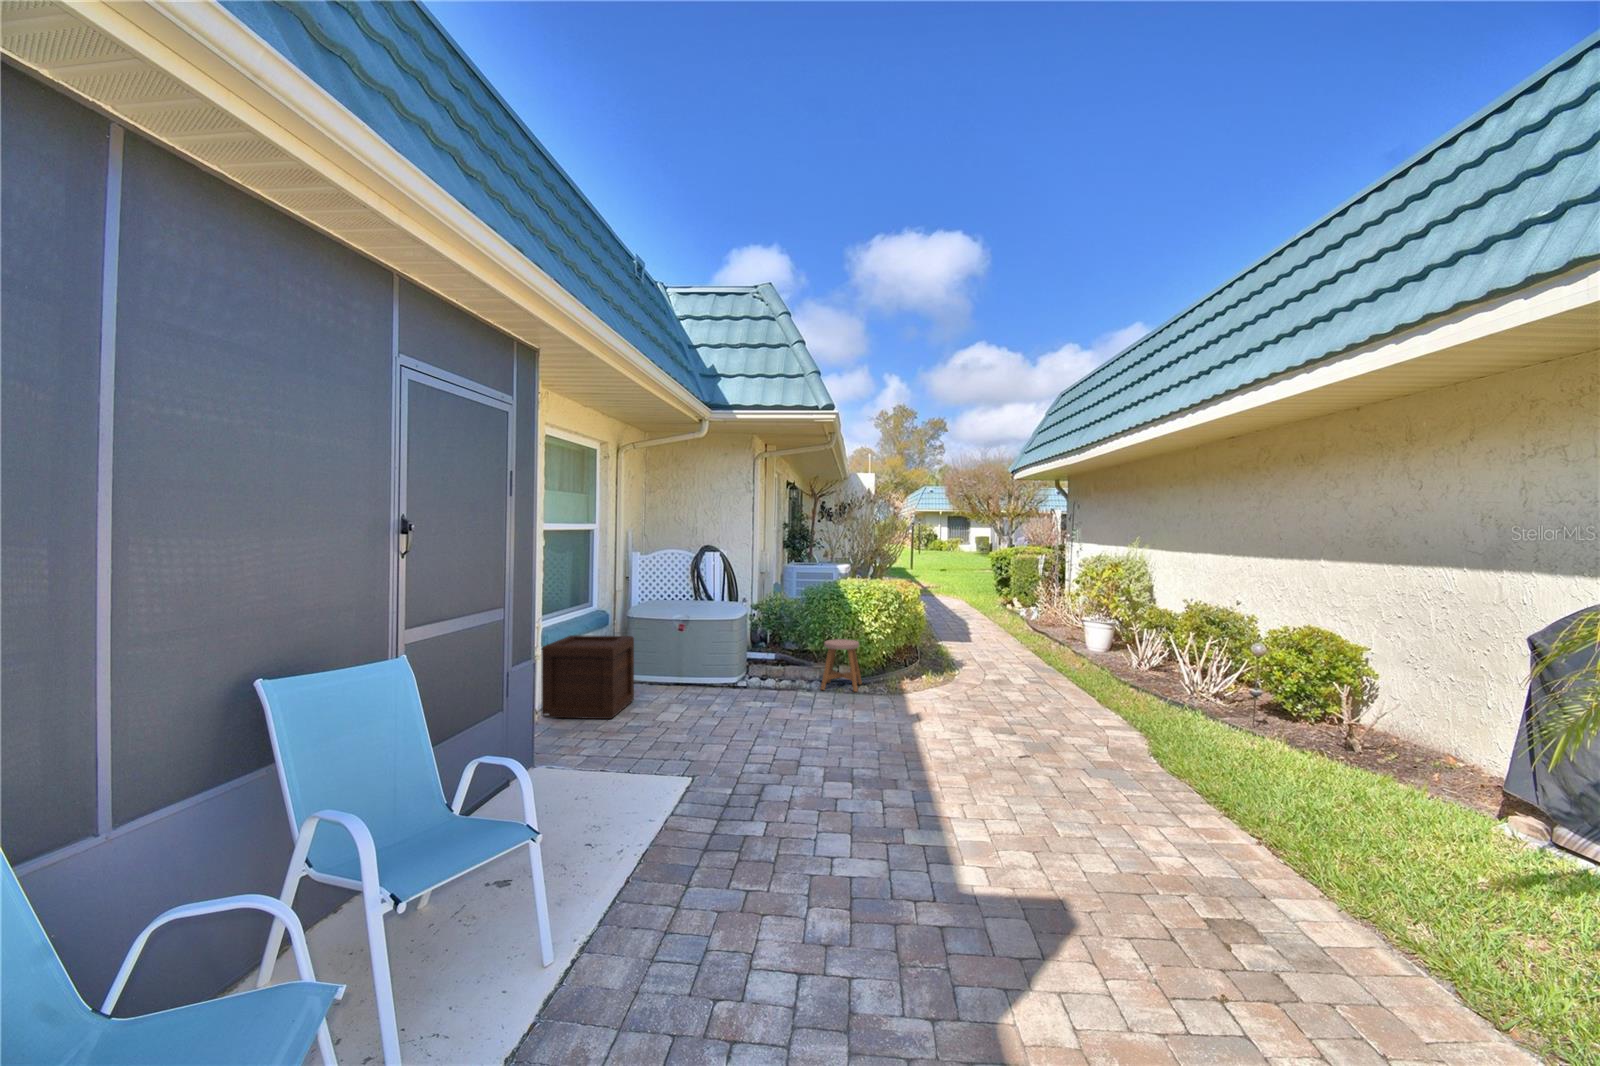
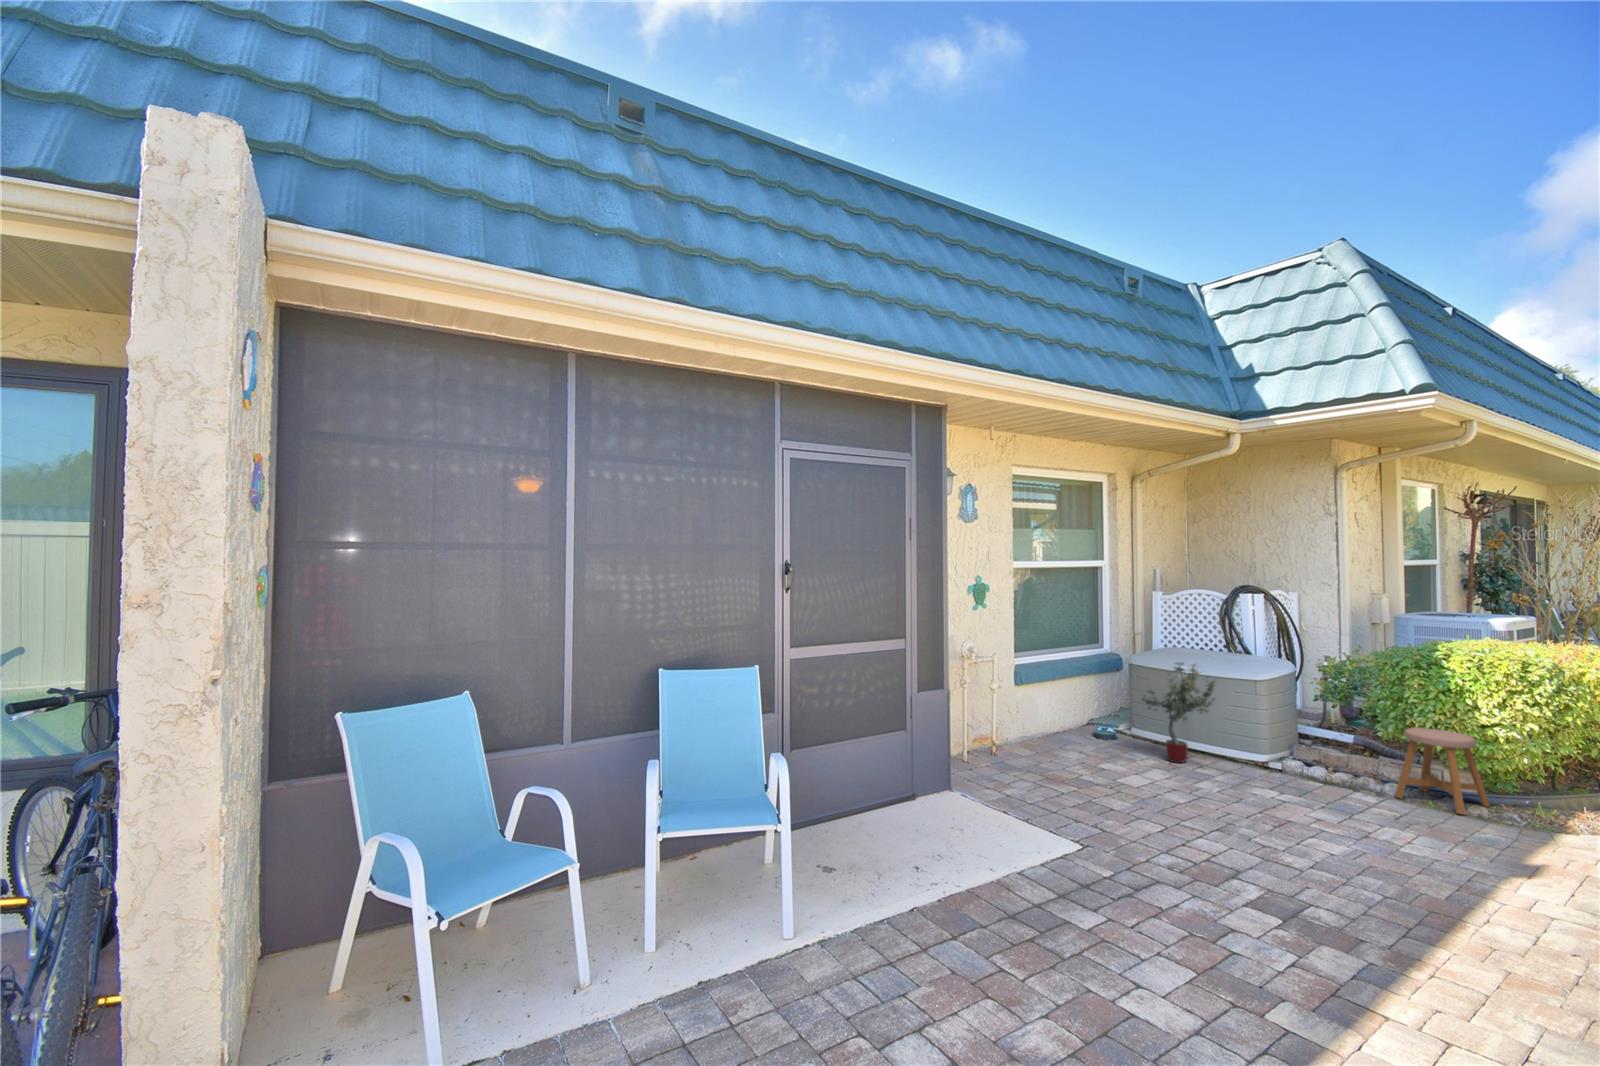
potted tree: none [651,612,719,700] -> present [1141,663,1216,763]
wooden crate: present [541,635,634,719] -> none [1011,671,1116,762]

